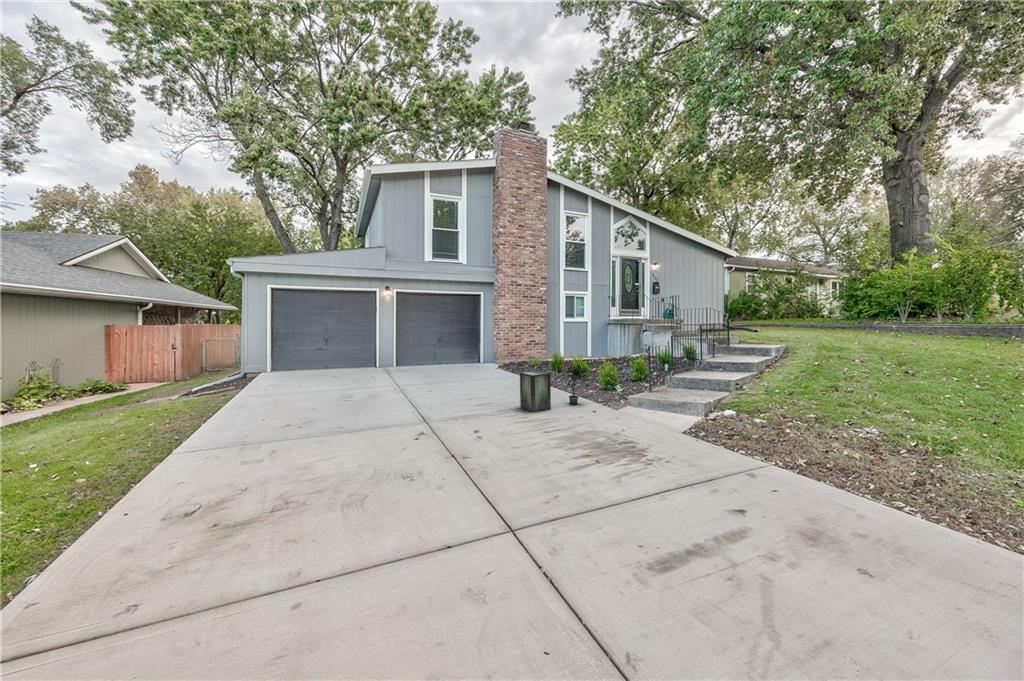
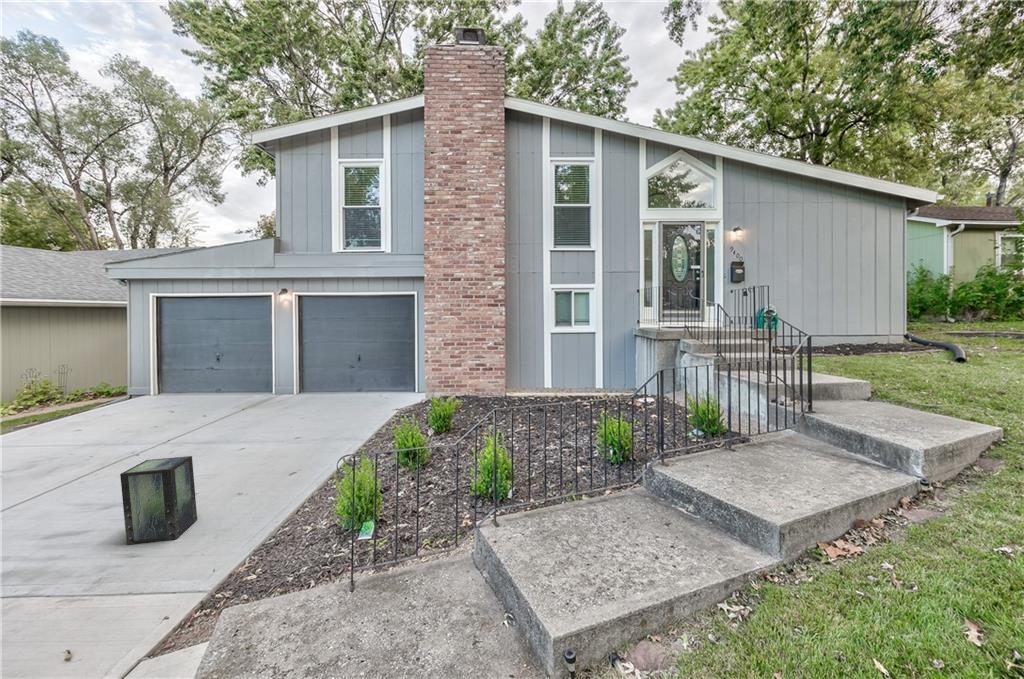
potted plant: present [568,364,583,404] -> none [225,446,266,531]

